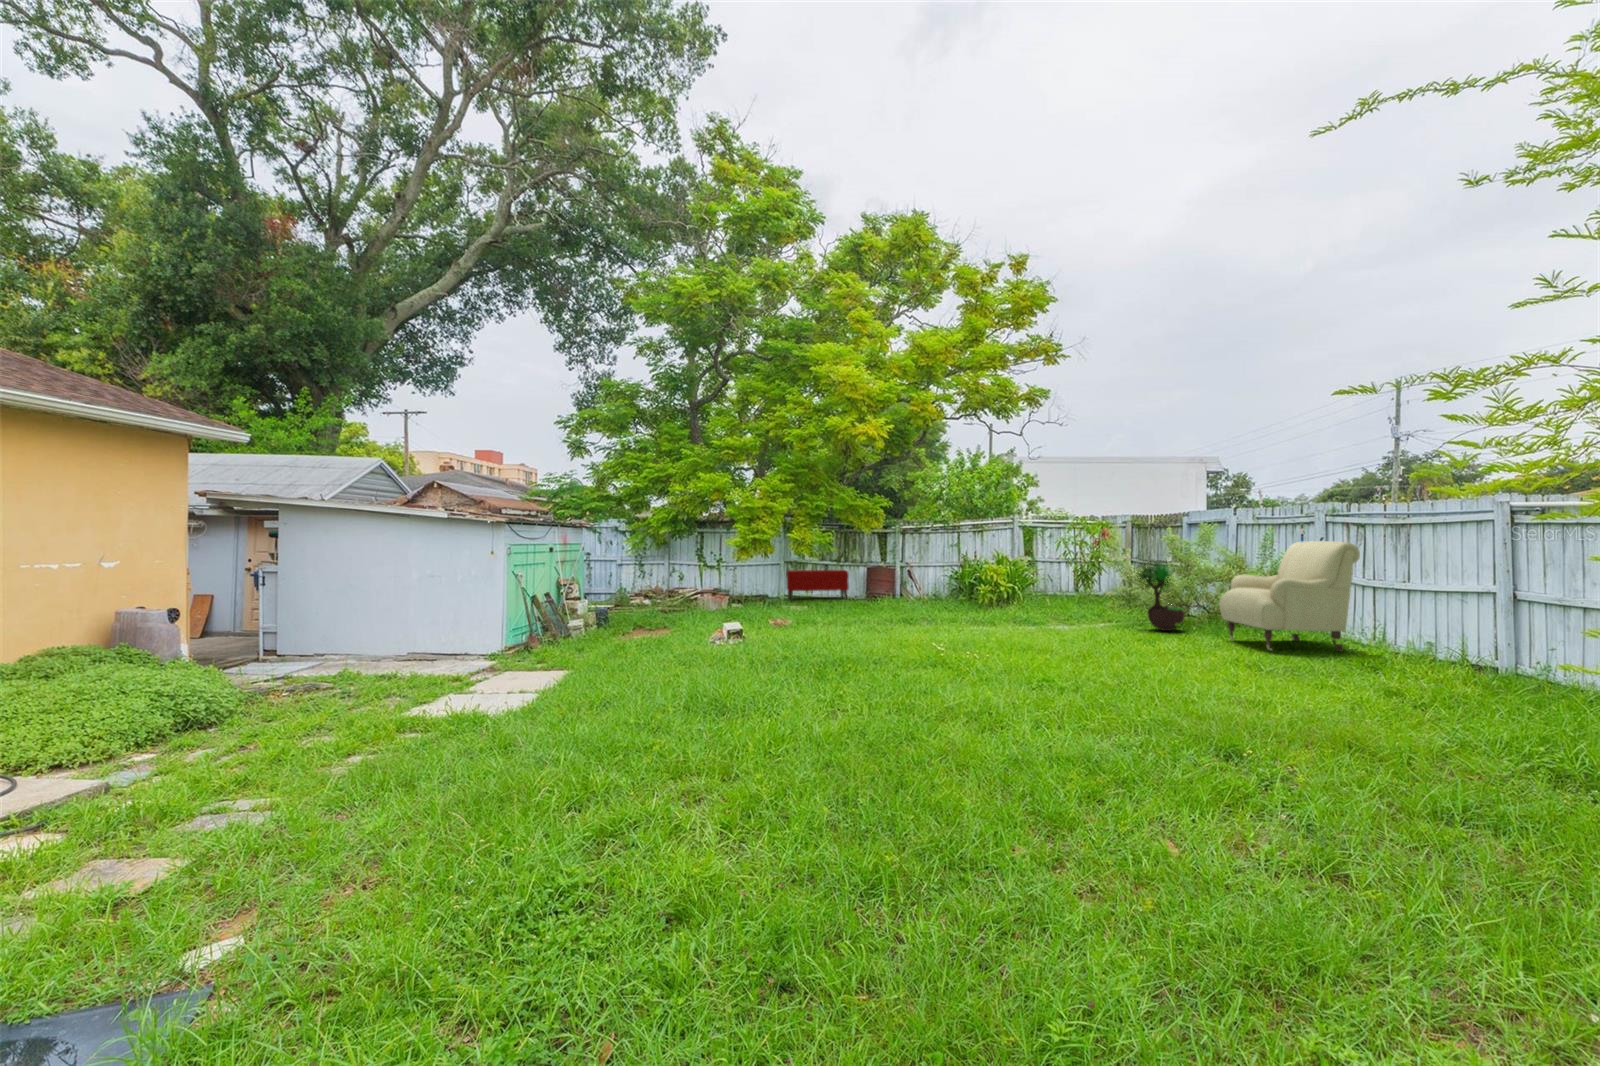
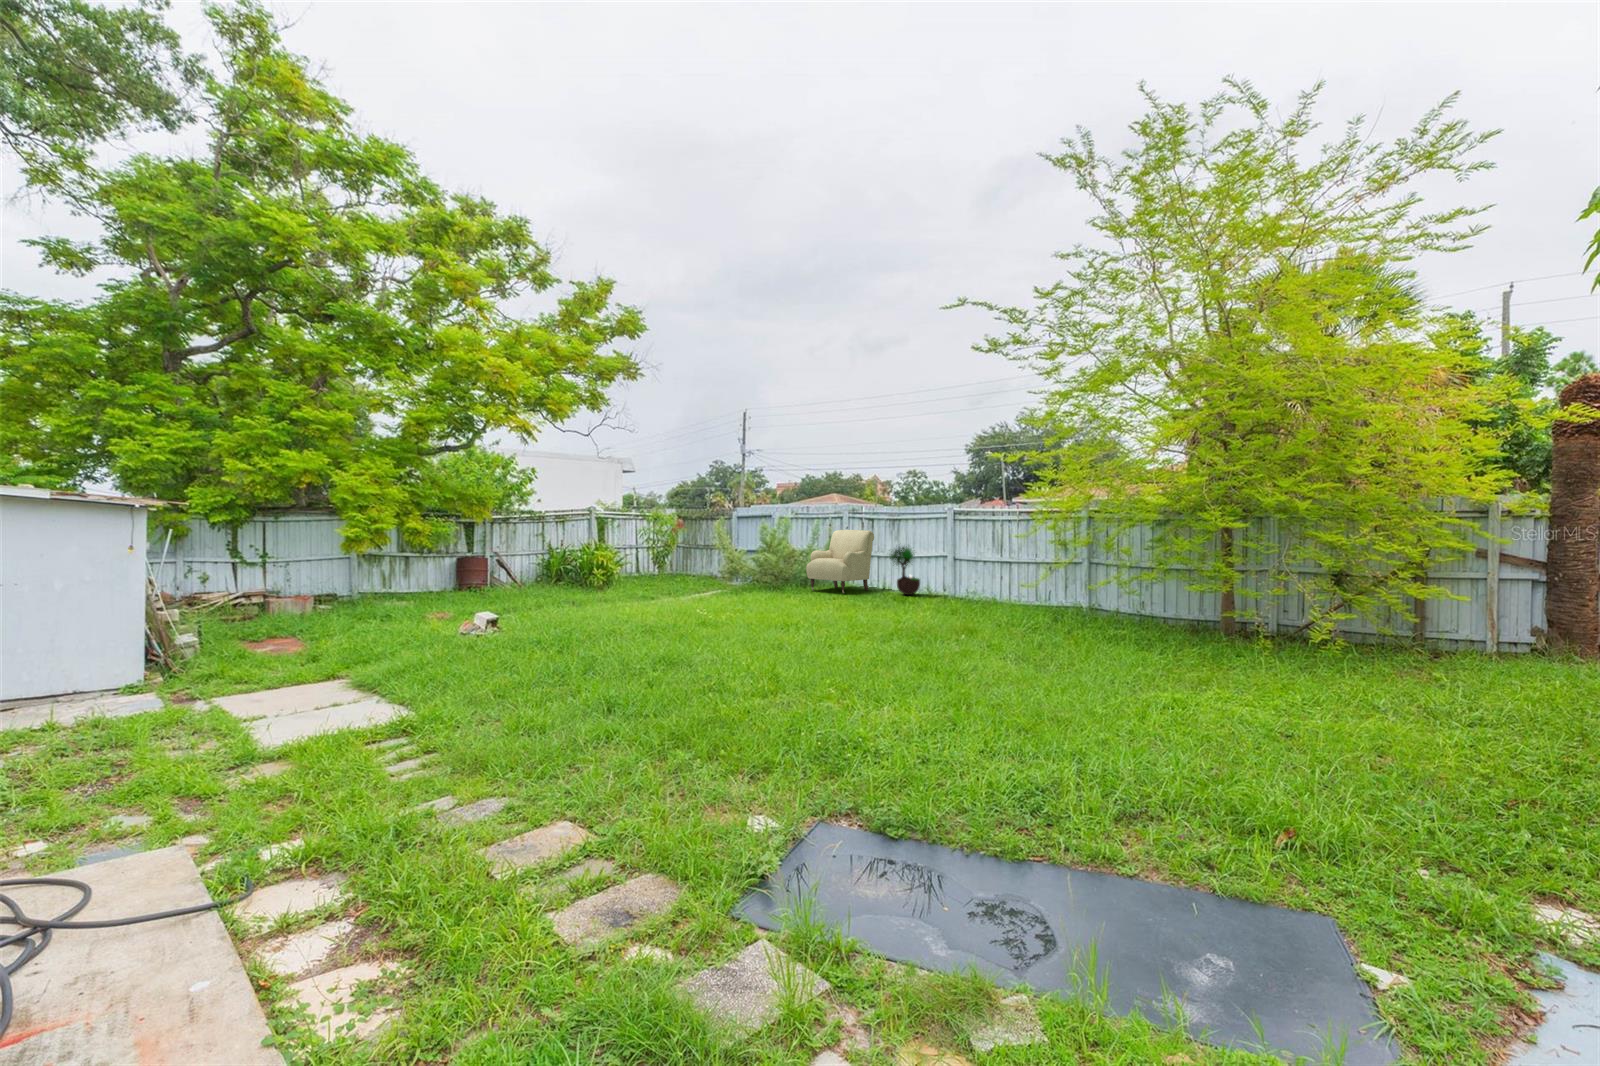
potted tree: present [1136,560,1184,631] -> present [890,546,920,595]
bench: present [786,570,849,600] -> none [364,561,445,597]

